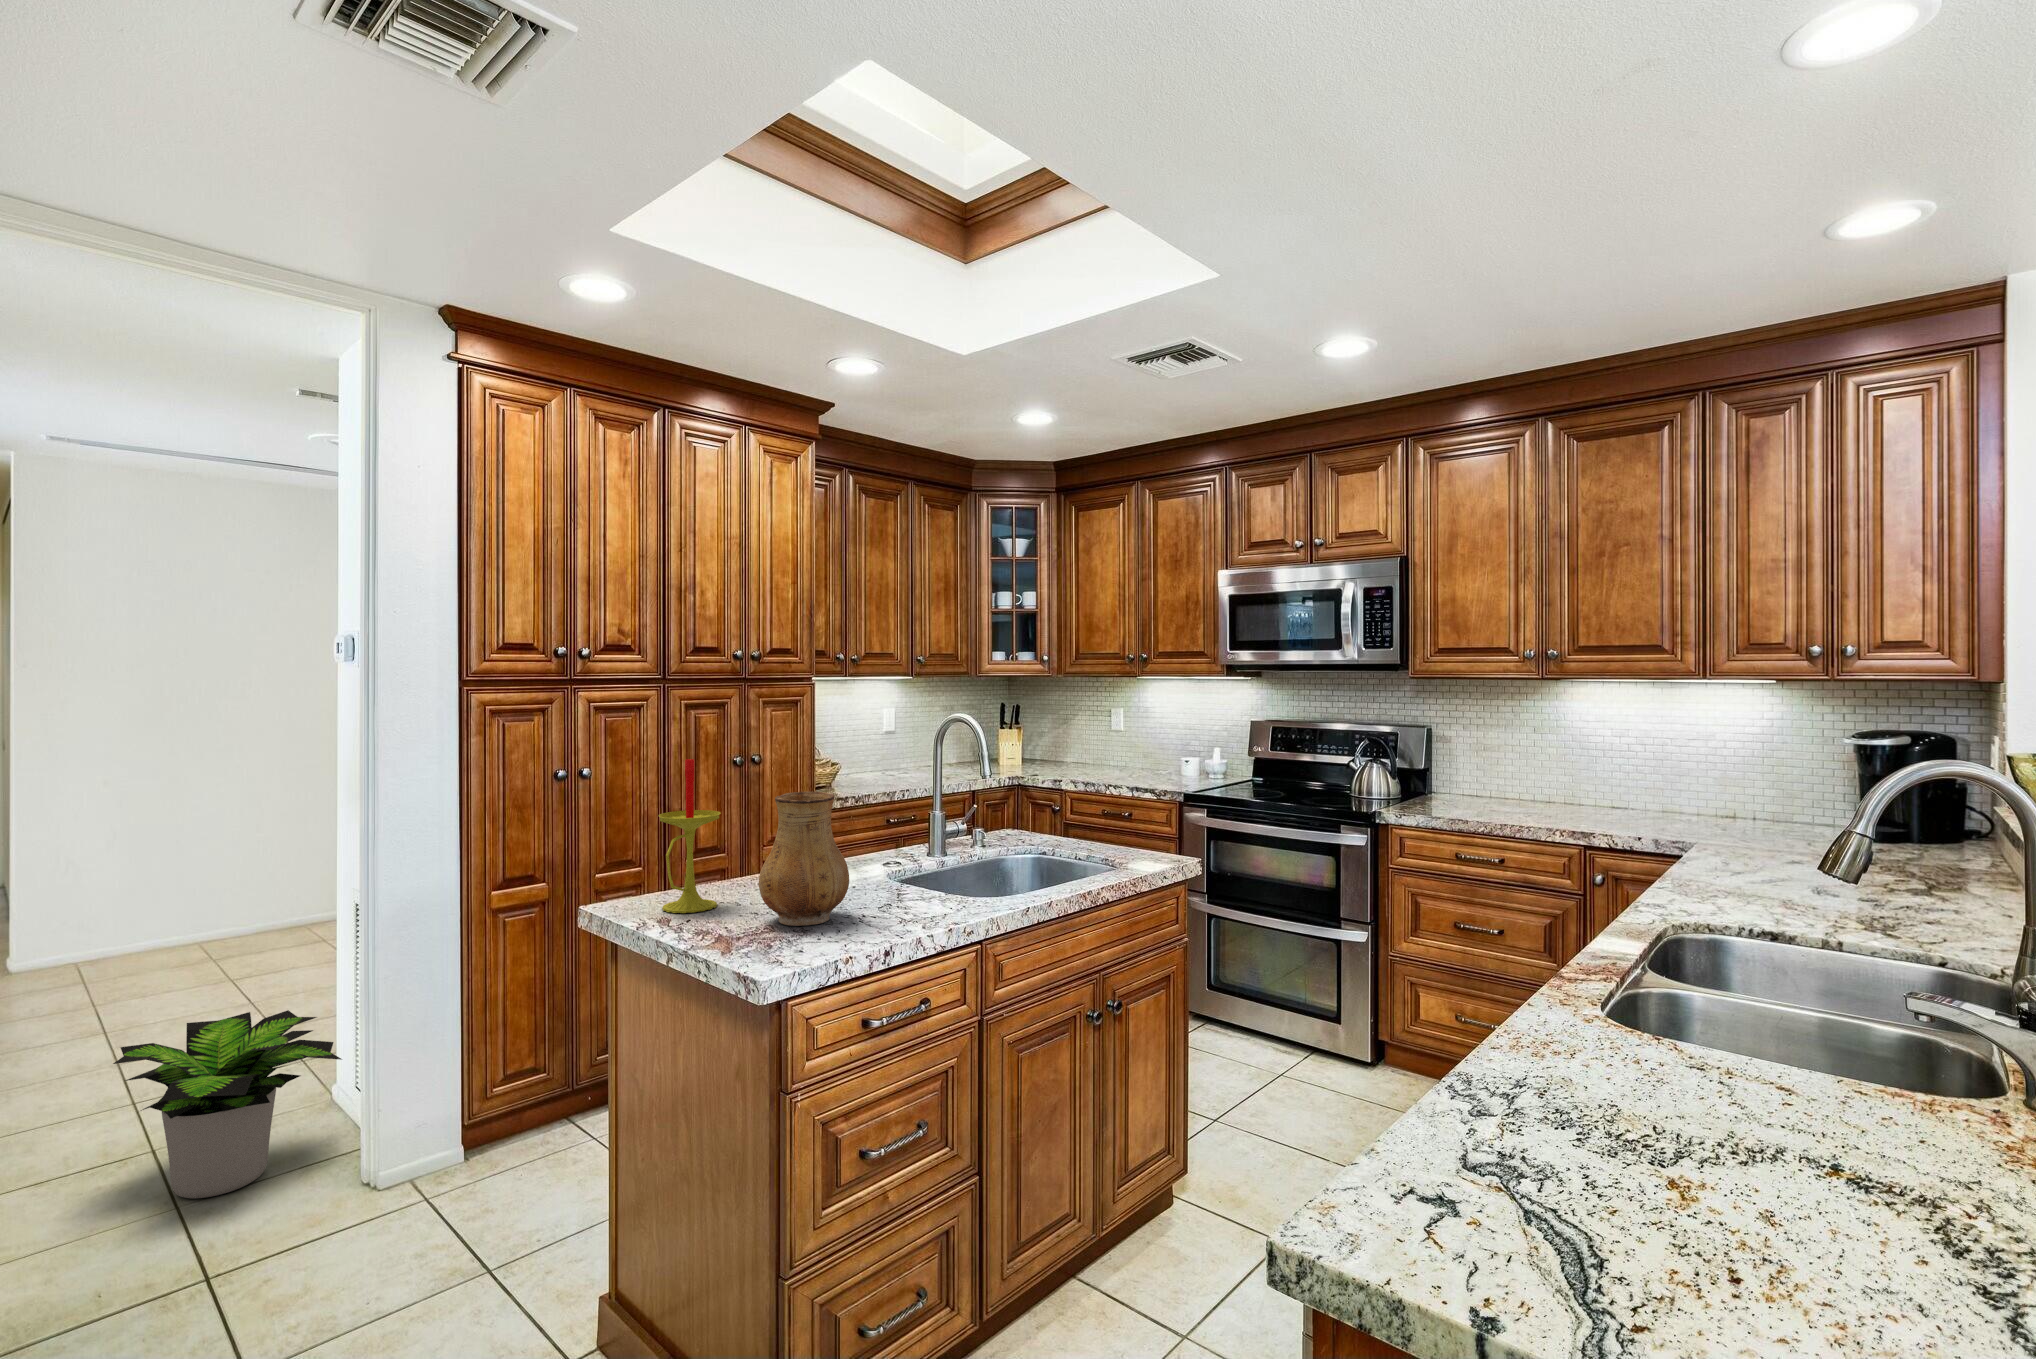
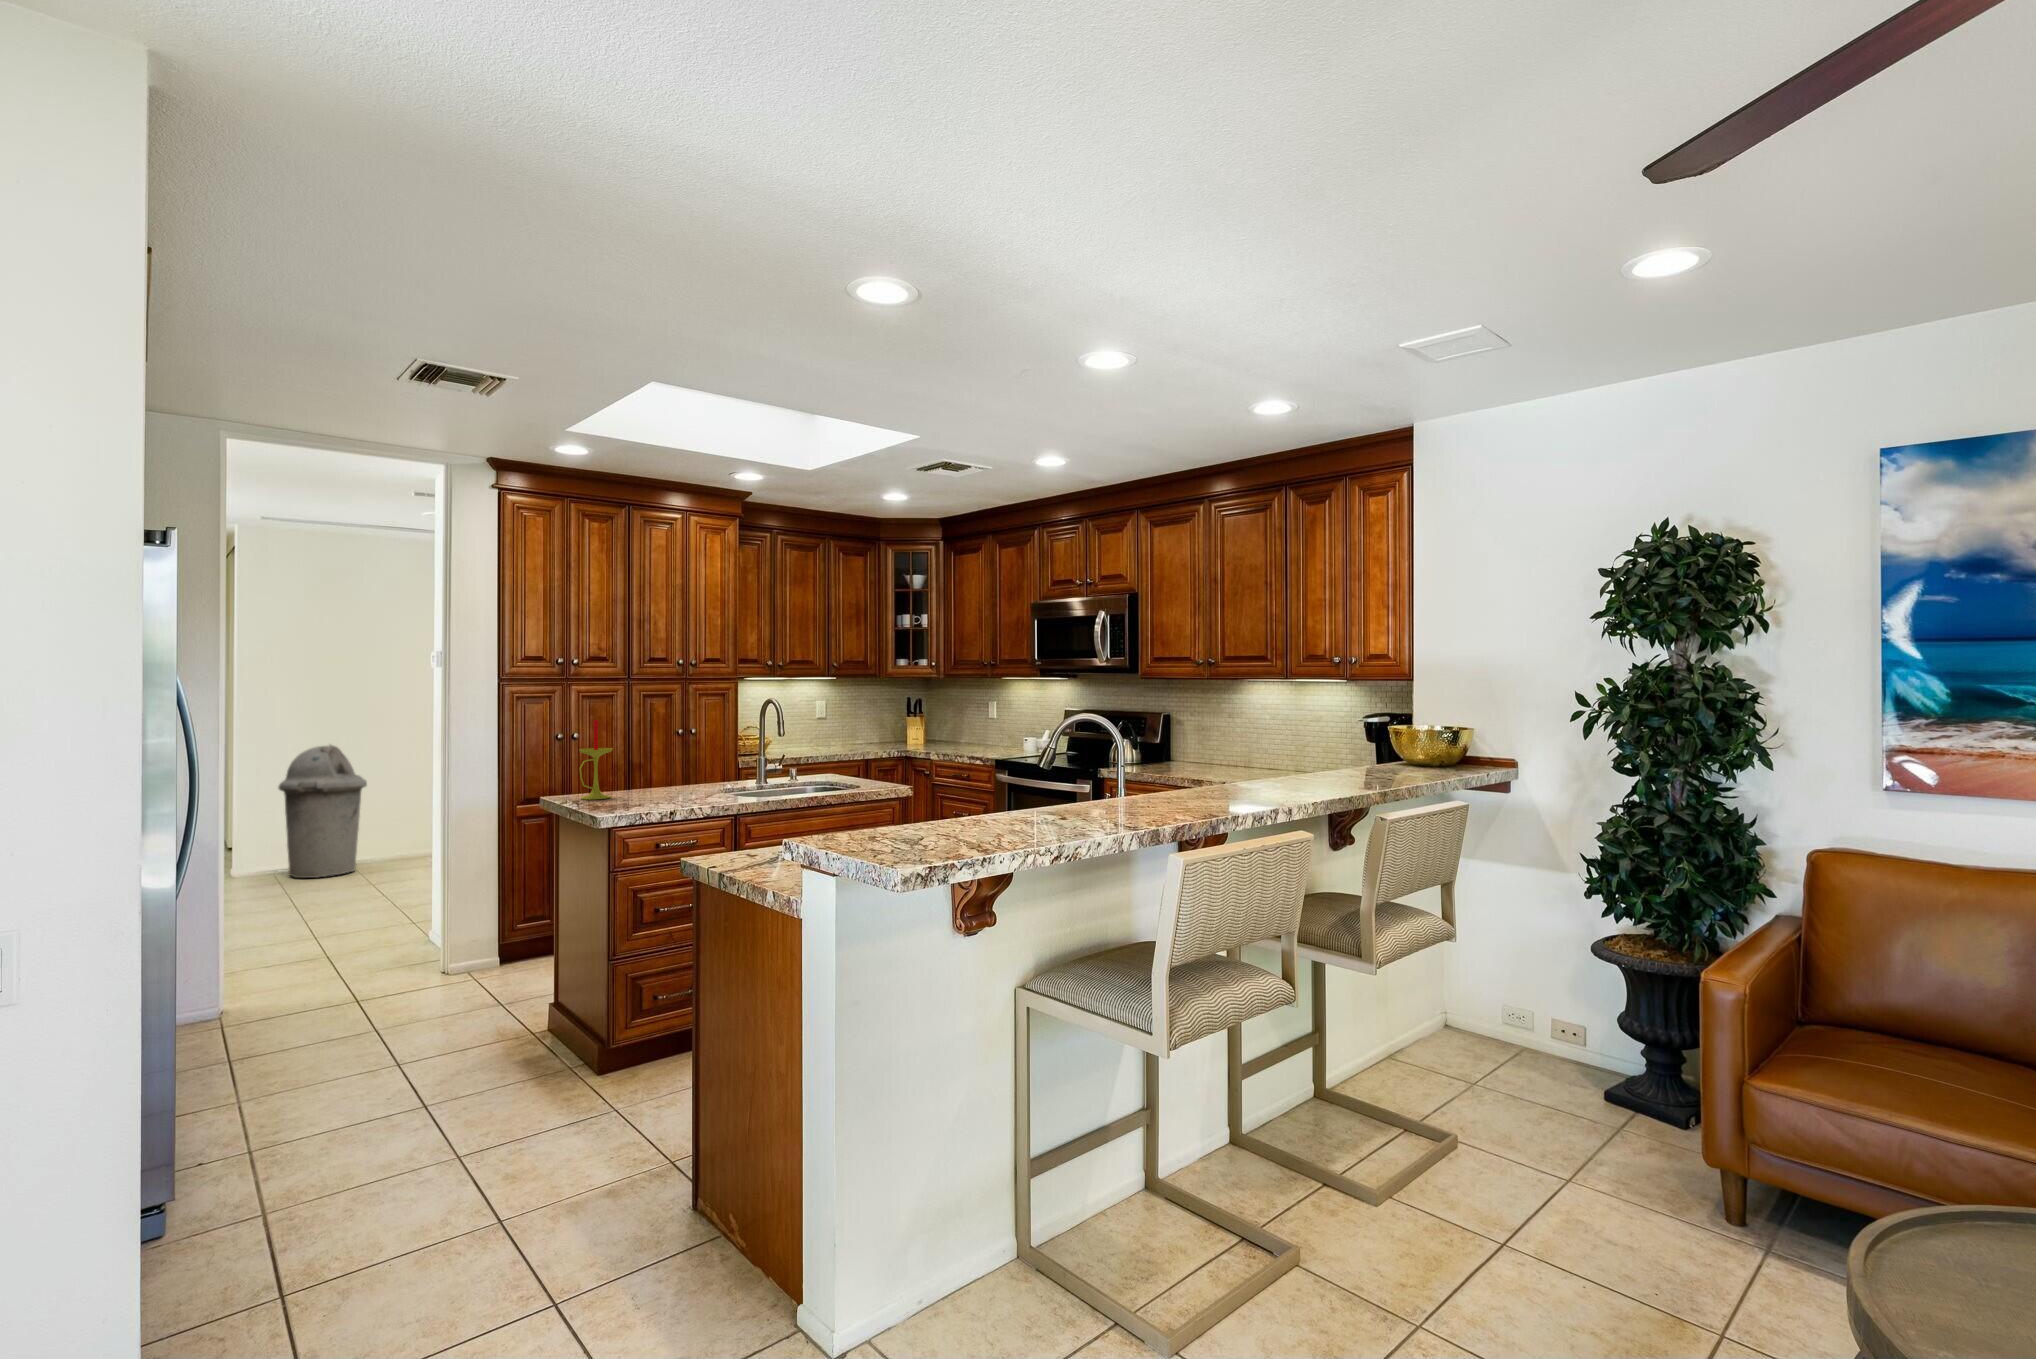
trash can: none [81,775,222,974] -> present [278,745,367,878]
ceramic pitcher: present [759,792,849,926] -> none [622,737,670,804]
potted plant: present [113,1010,341,1198] -> none [310,875,433,973]

